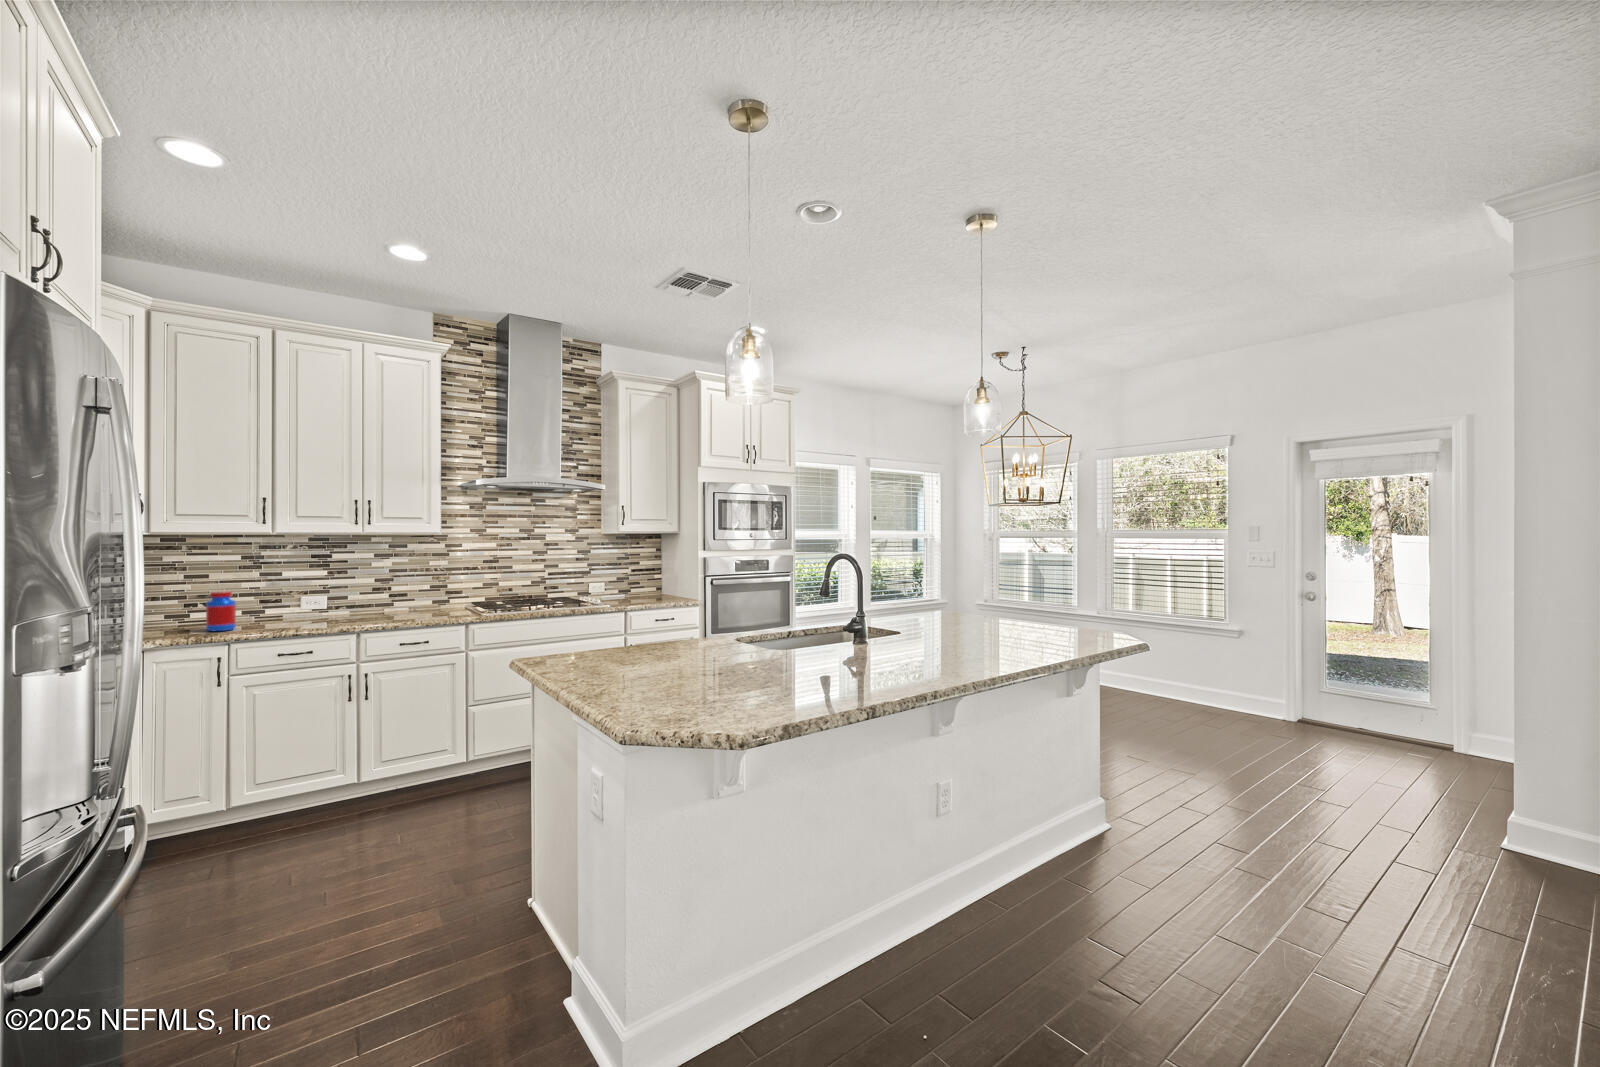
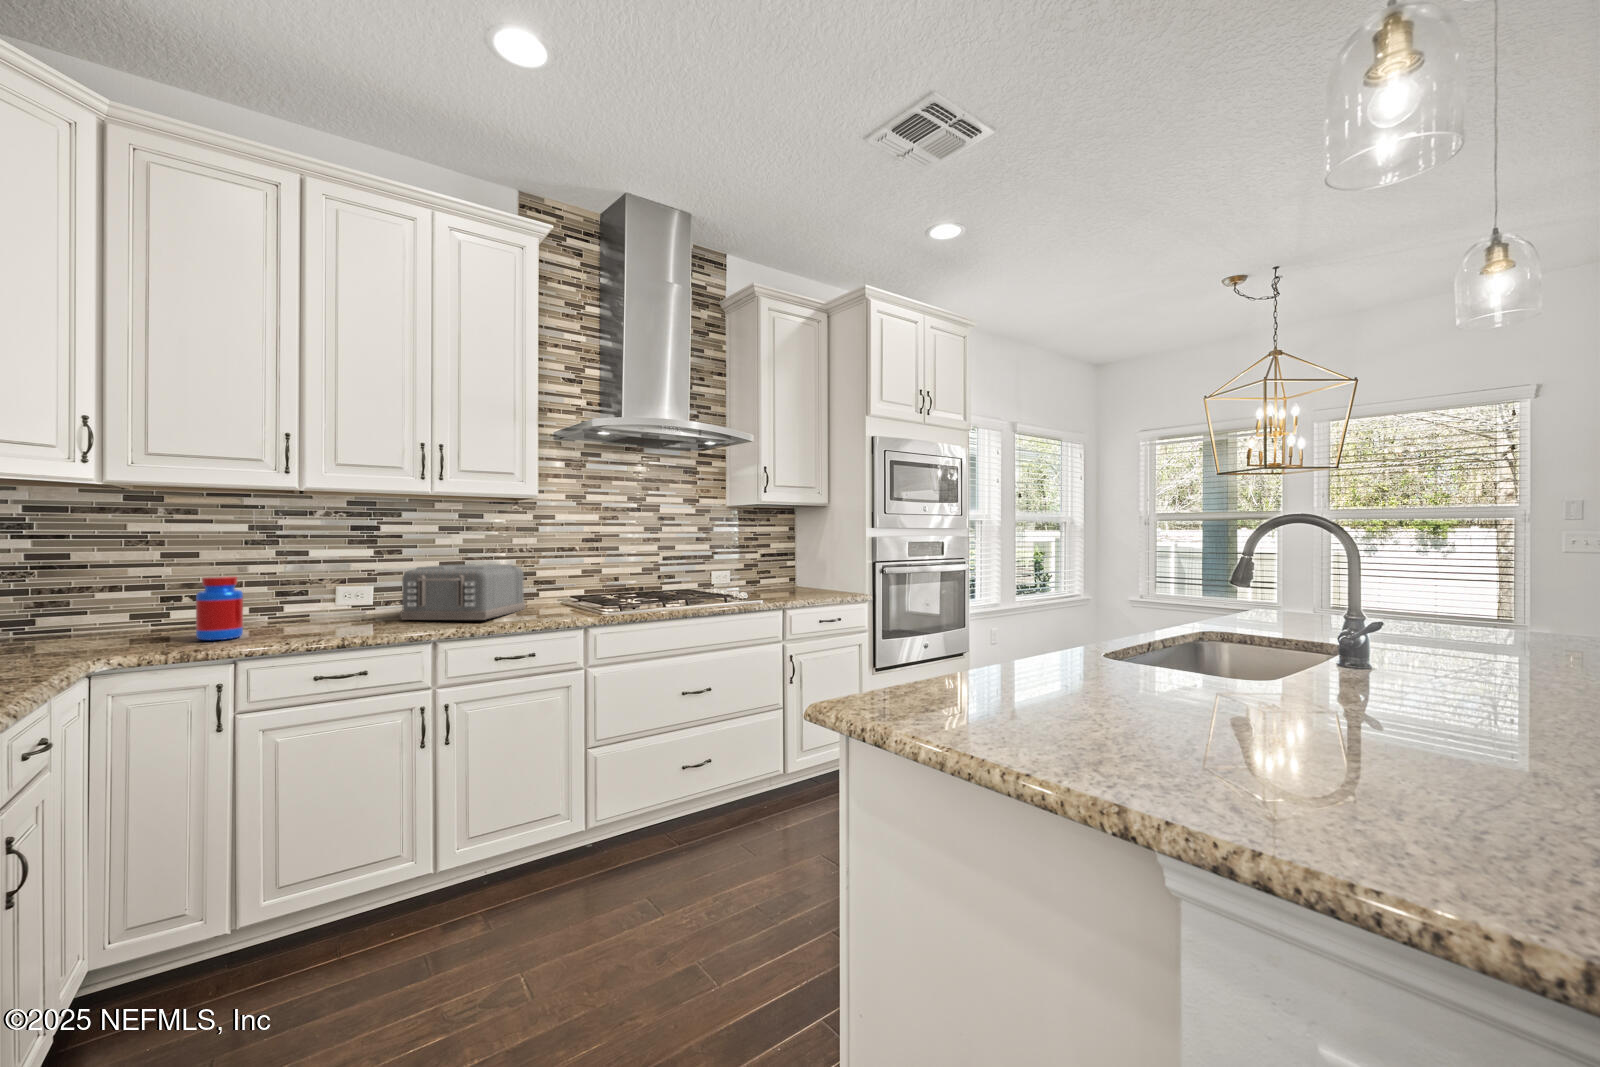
toaster: none [340,581,432,619] -> present [400,564,525,620]

